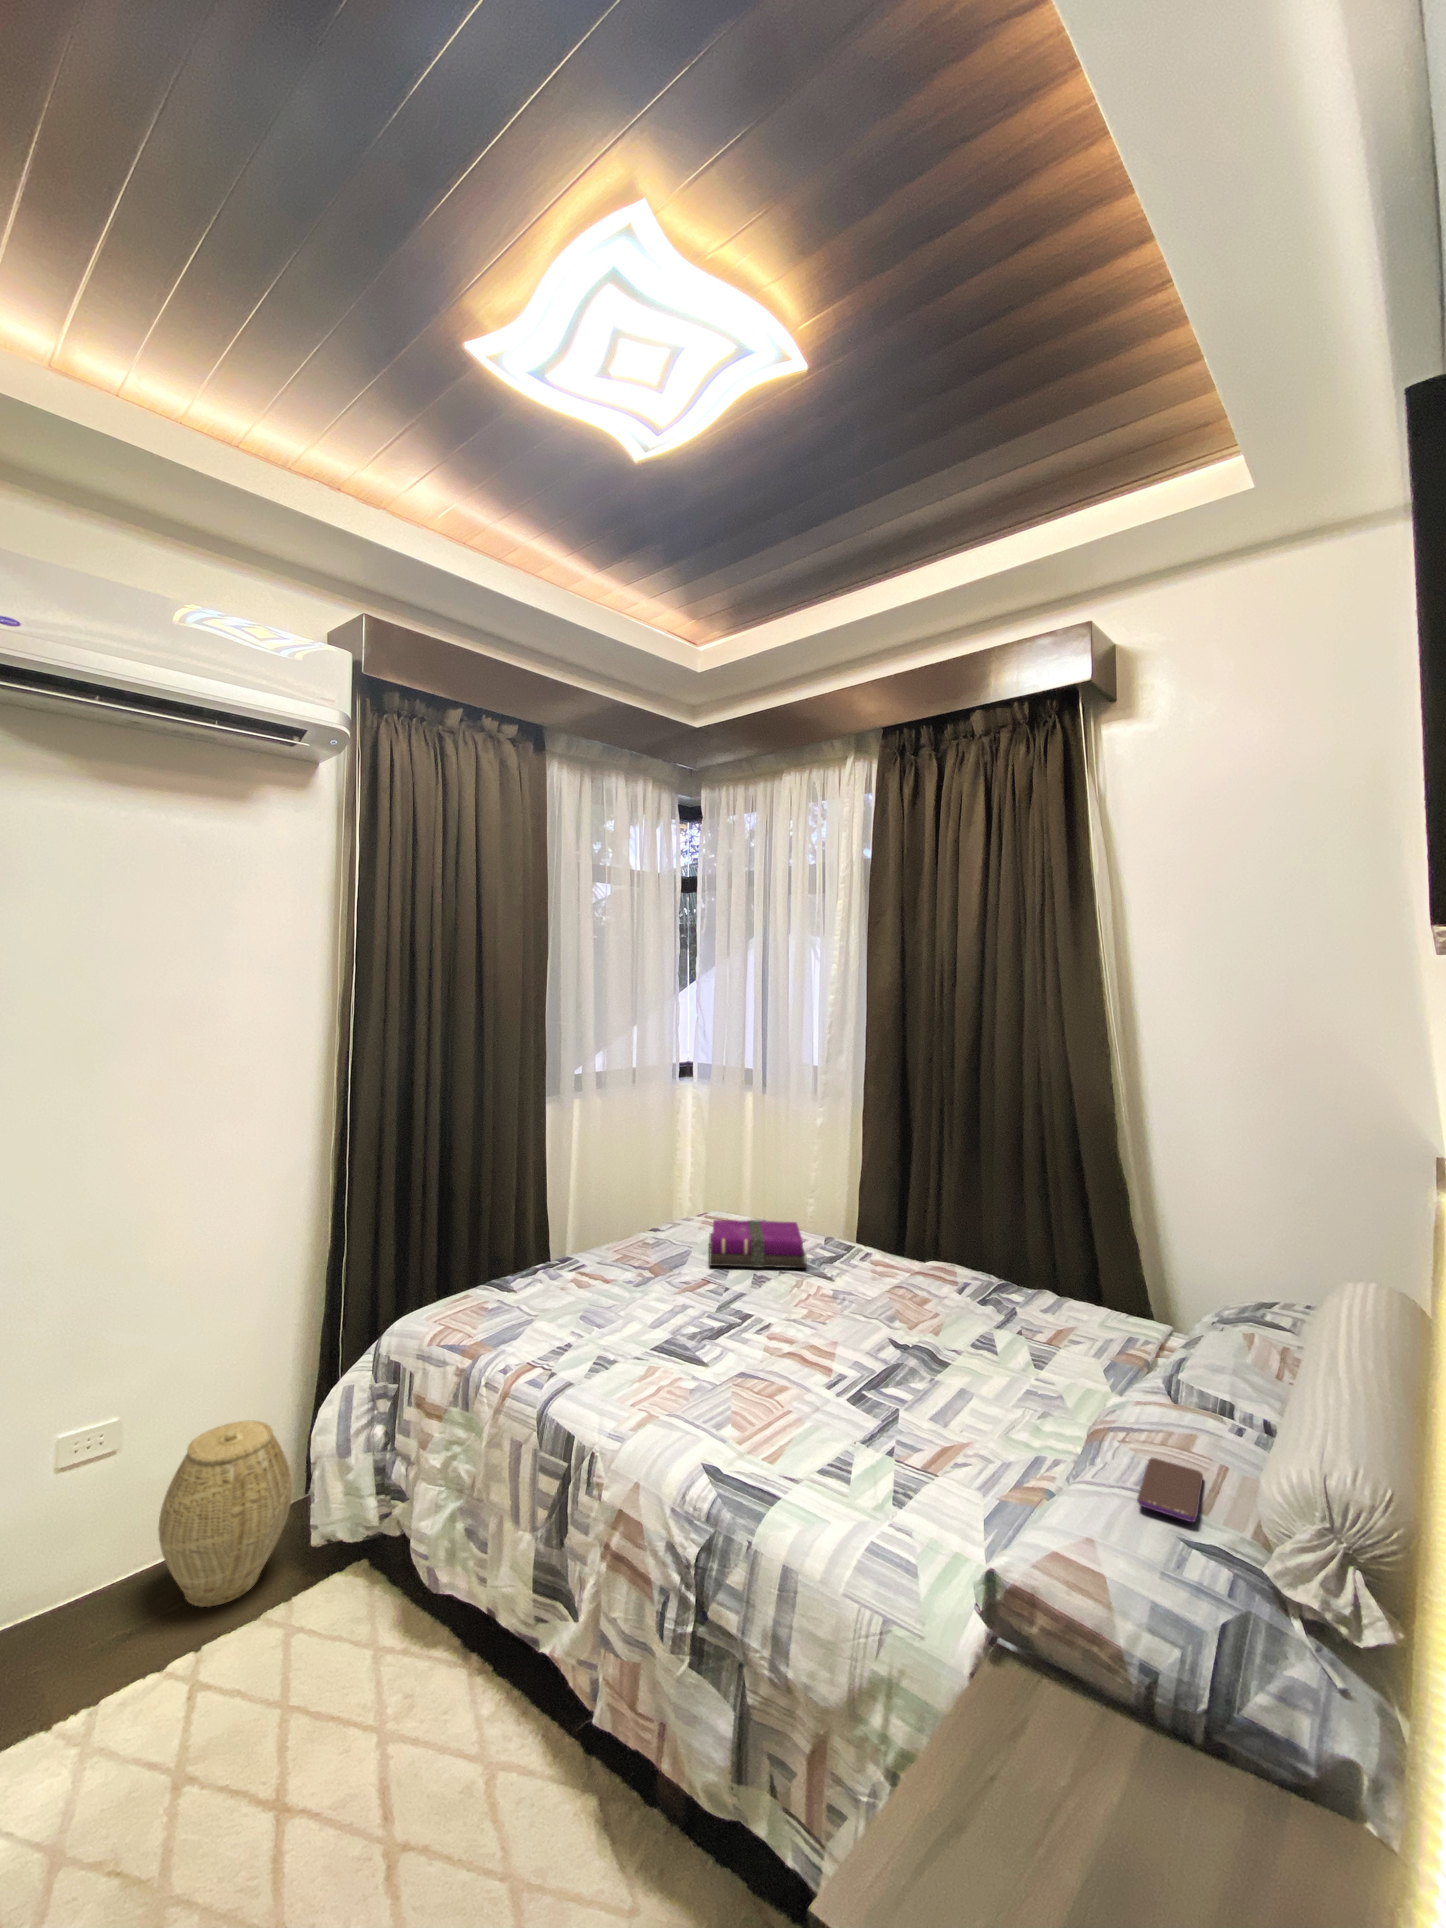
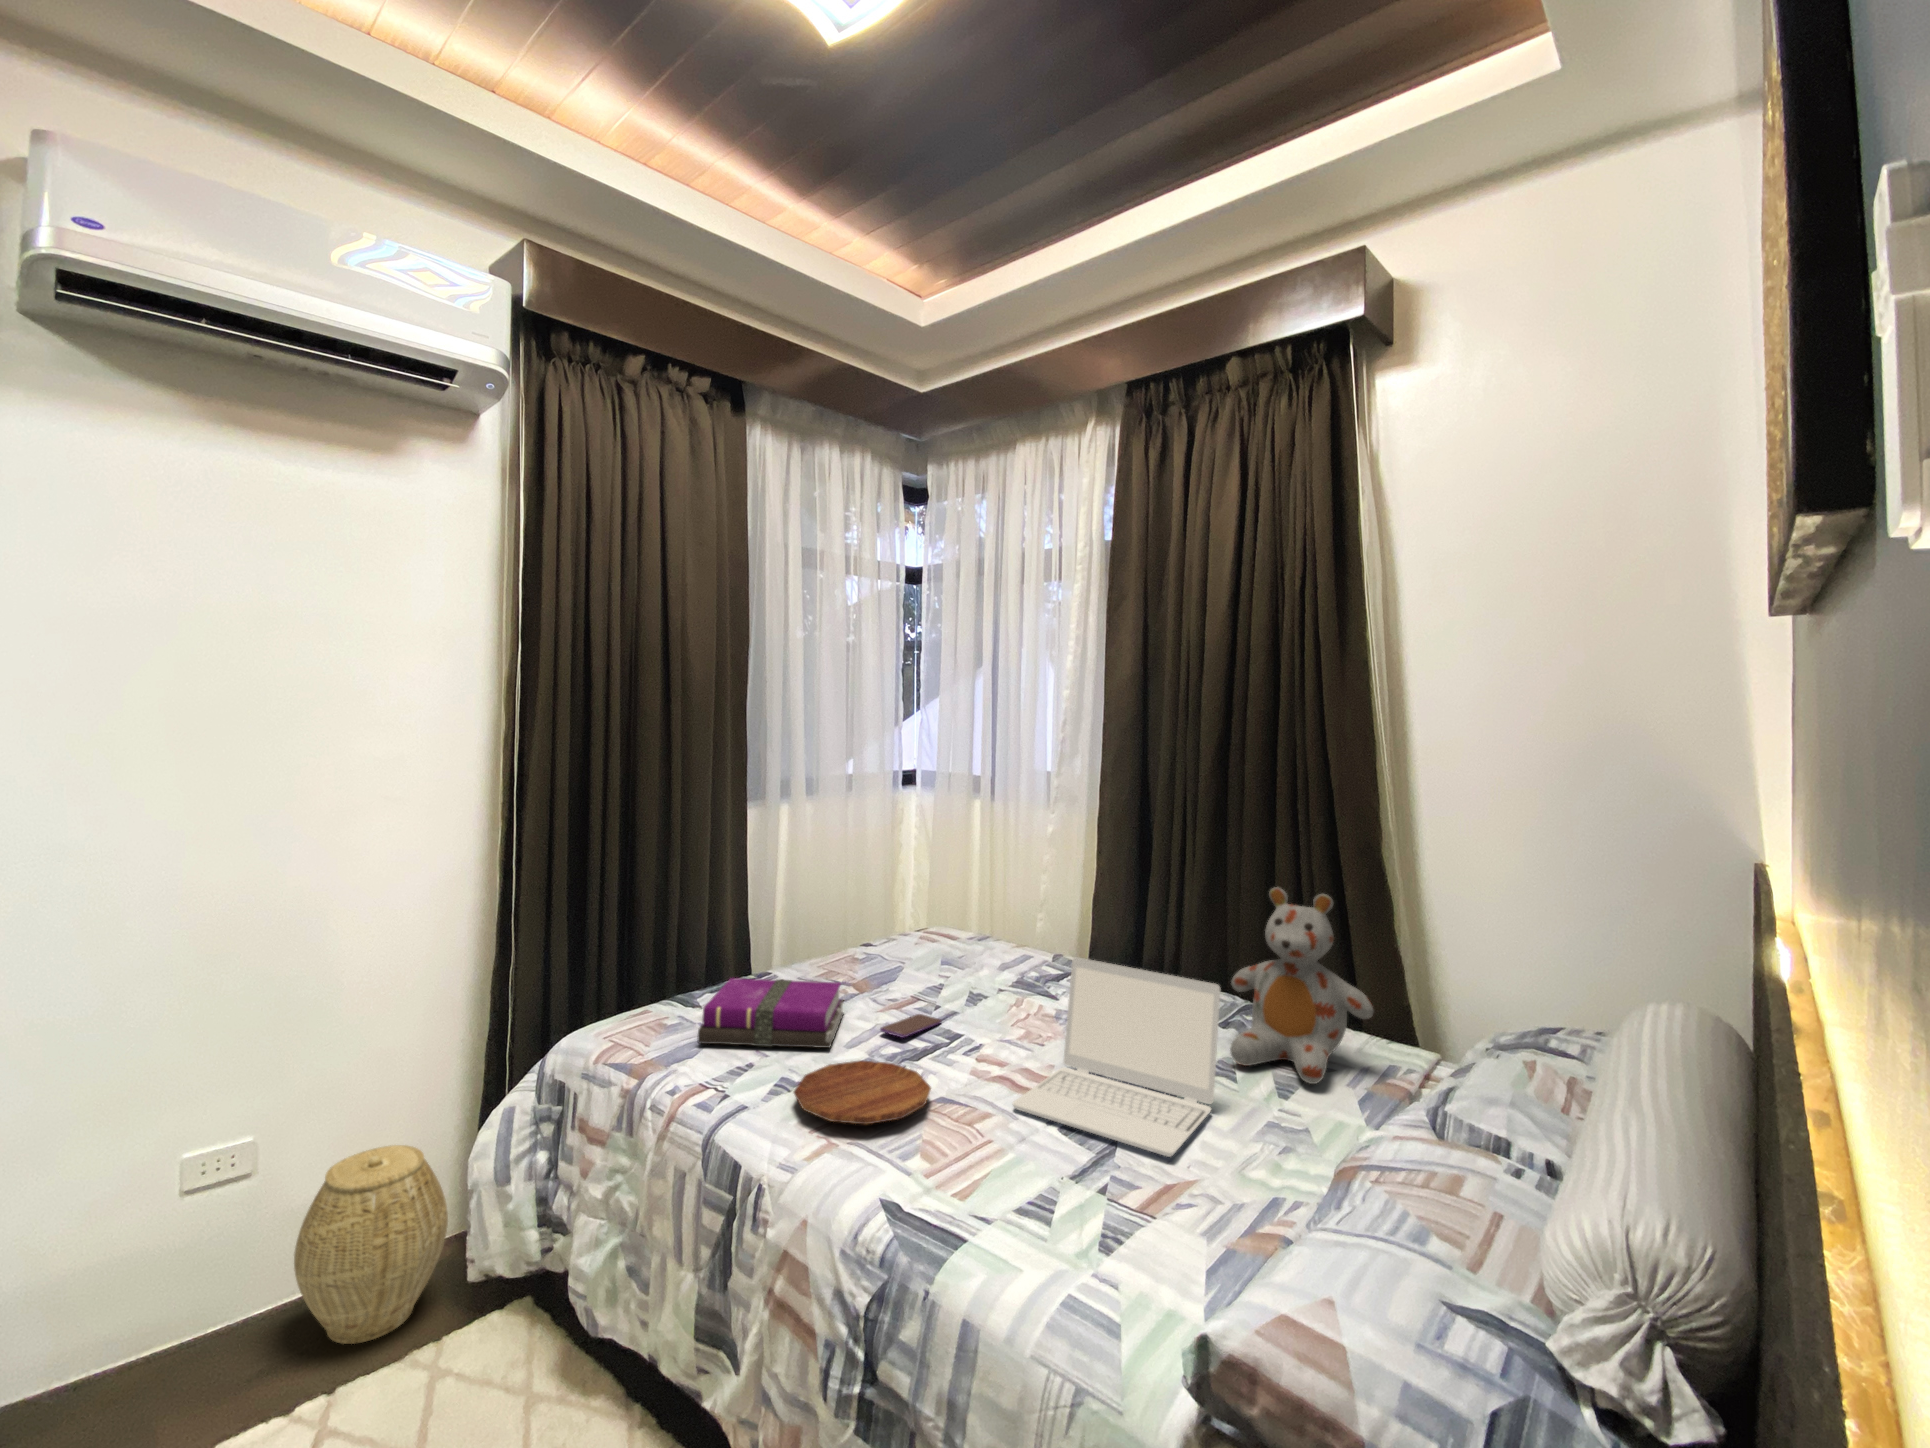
stuffed bear: none [987,1179,1112,1355] -> present [1230,887,1373,1084]
notebook: present [709,1220,807,1268] -> present [698,978,844,1048]
laptop: none [804,1243,980,1422] -> present [1012,957,1221,1157]
tray: none [613,1338,733,1396] -> present [794,1061,931,1125]
smartphone: present [1137,1458,1203,1522] -> present [880,1014,941,1038]

